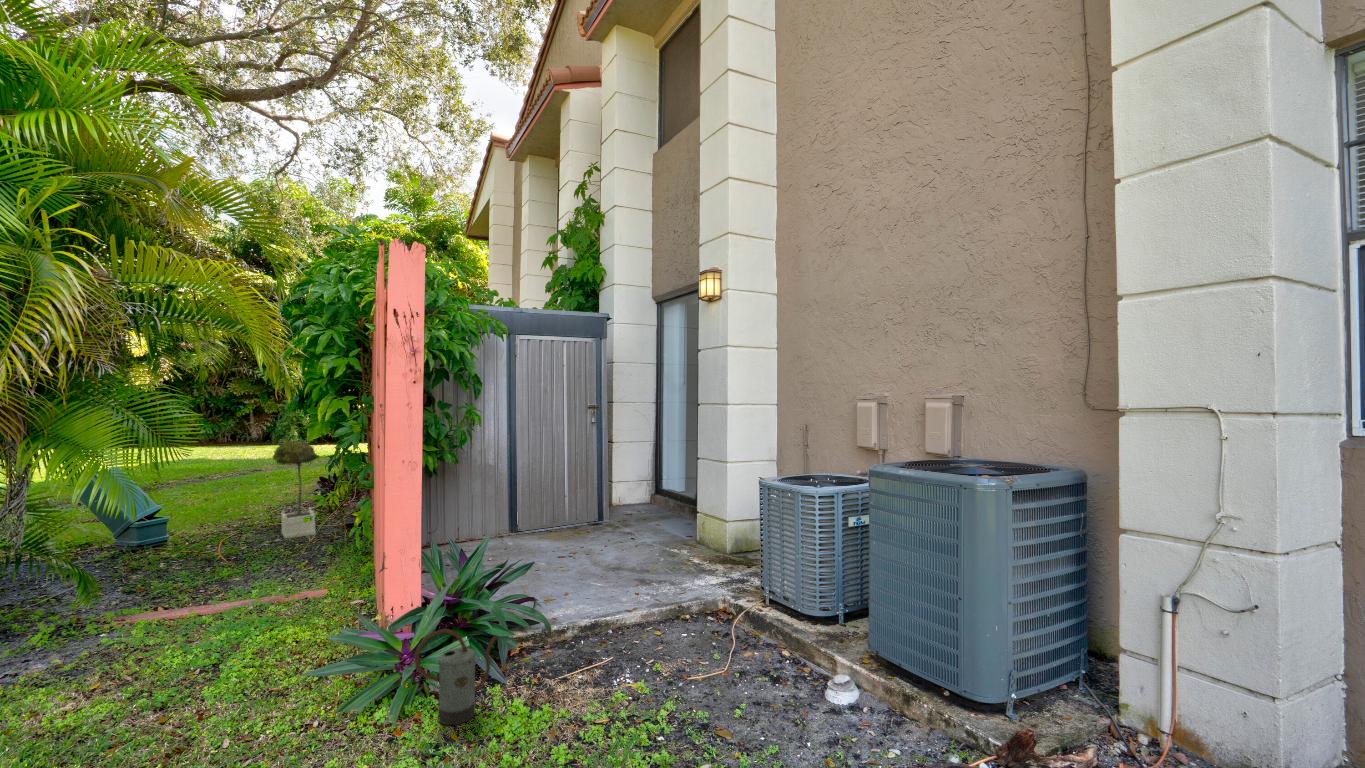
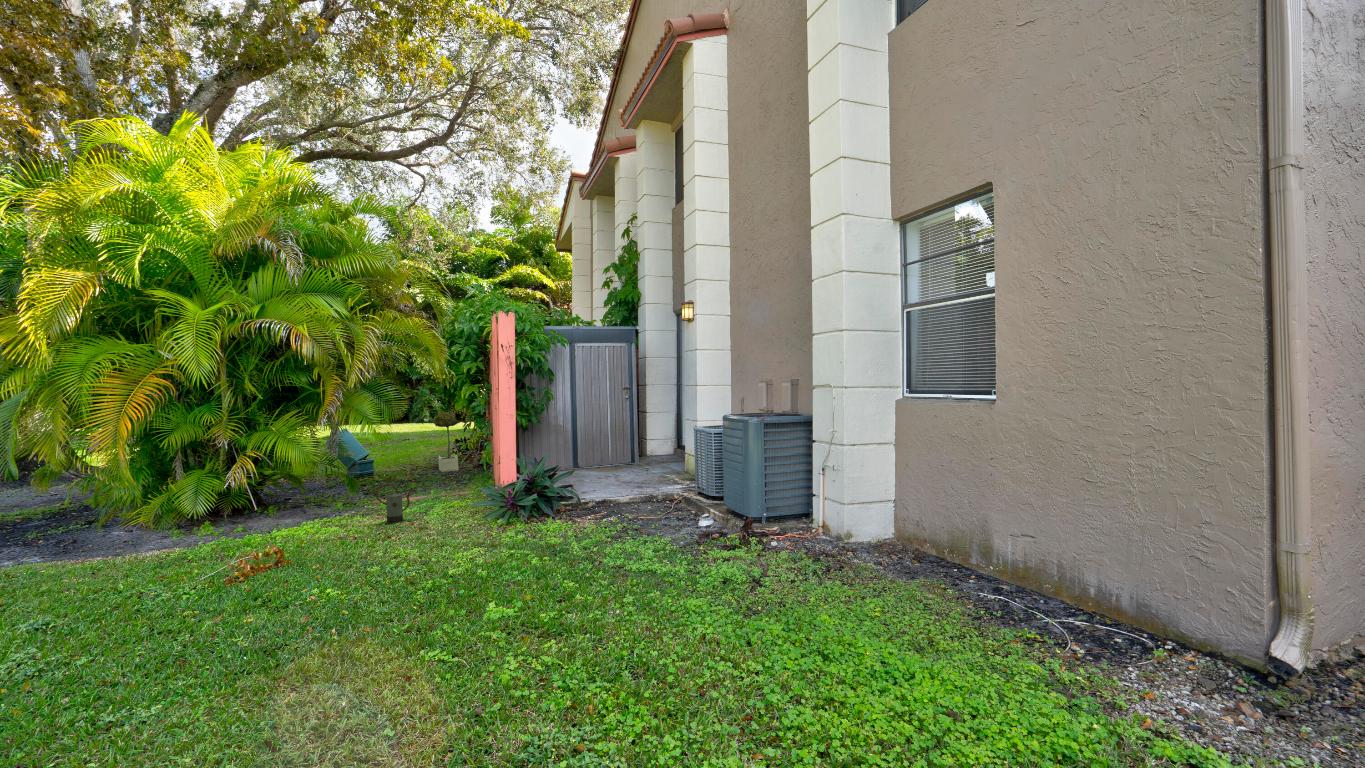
watering can: present [414,629,498,725] -> present [376,484,412,522]

